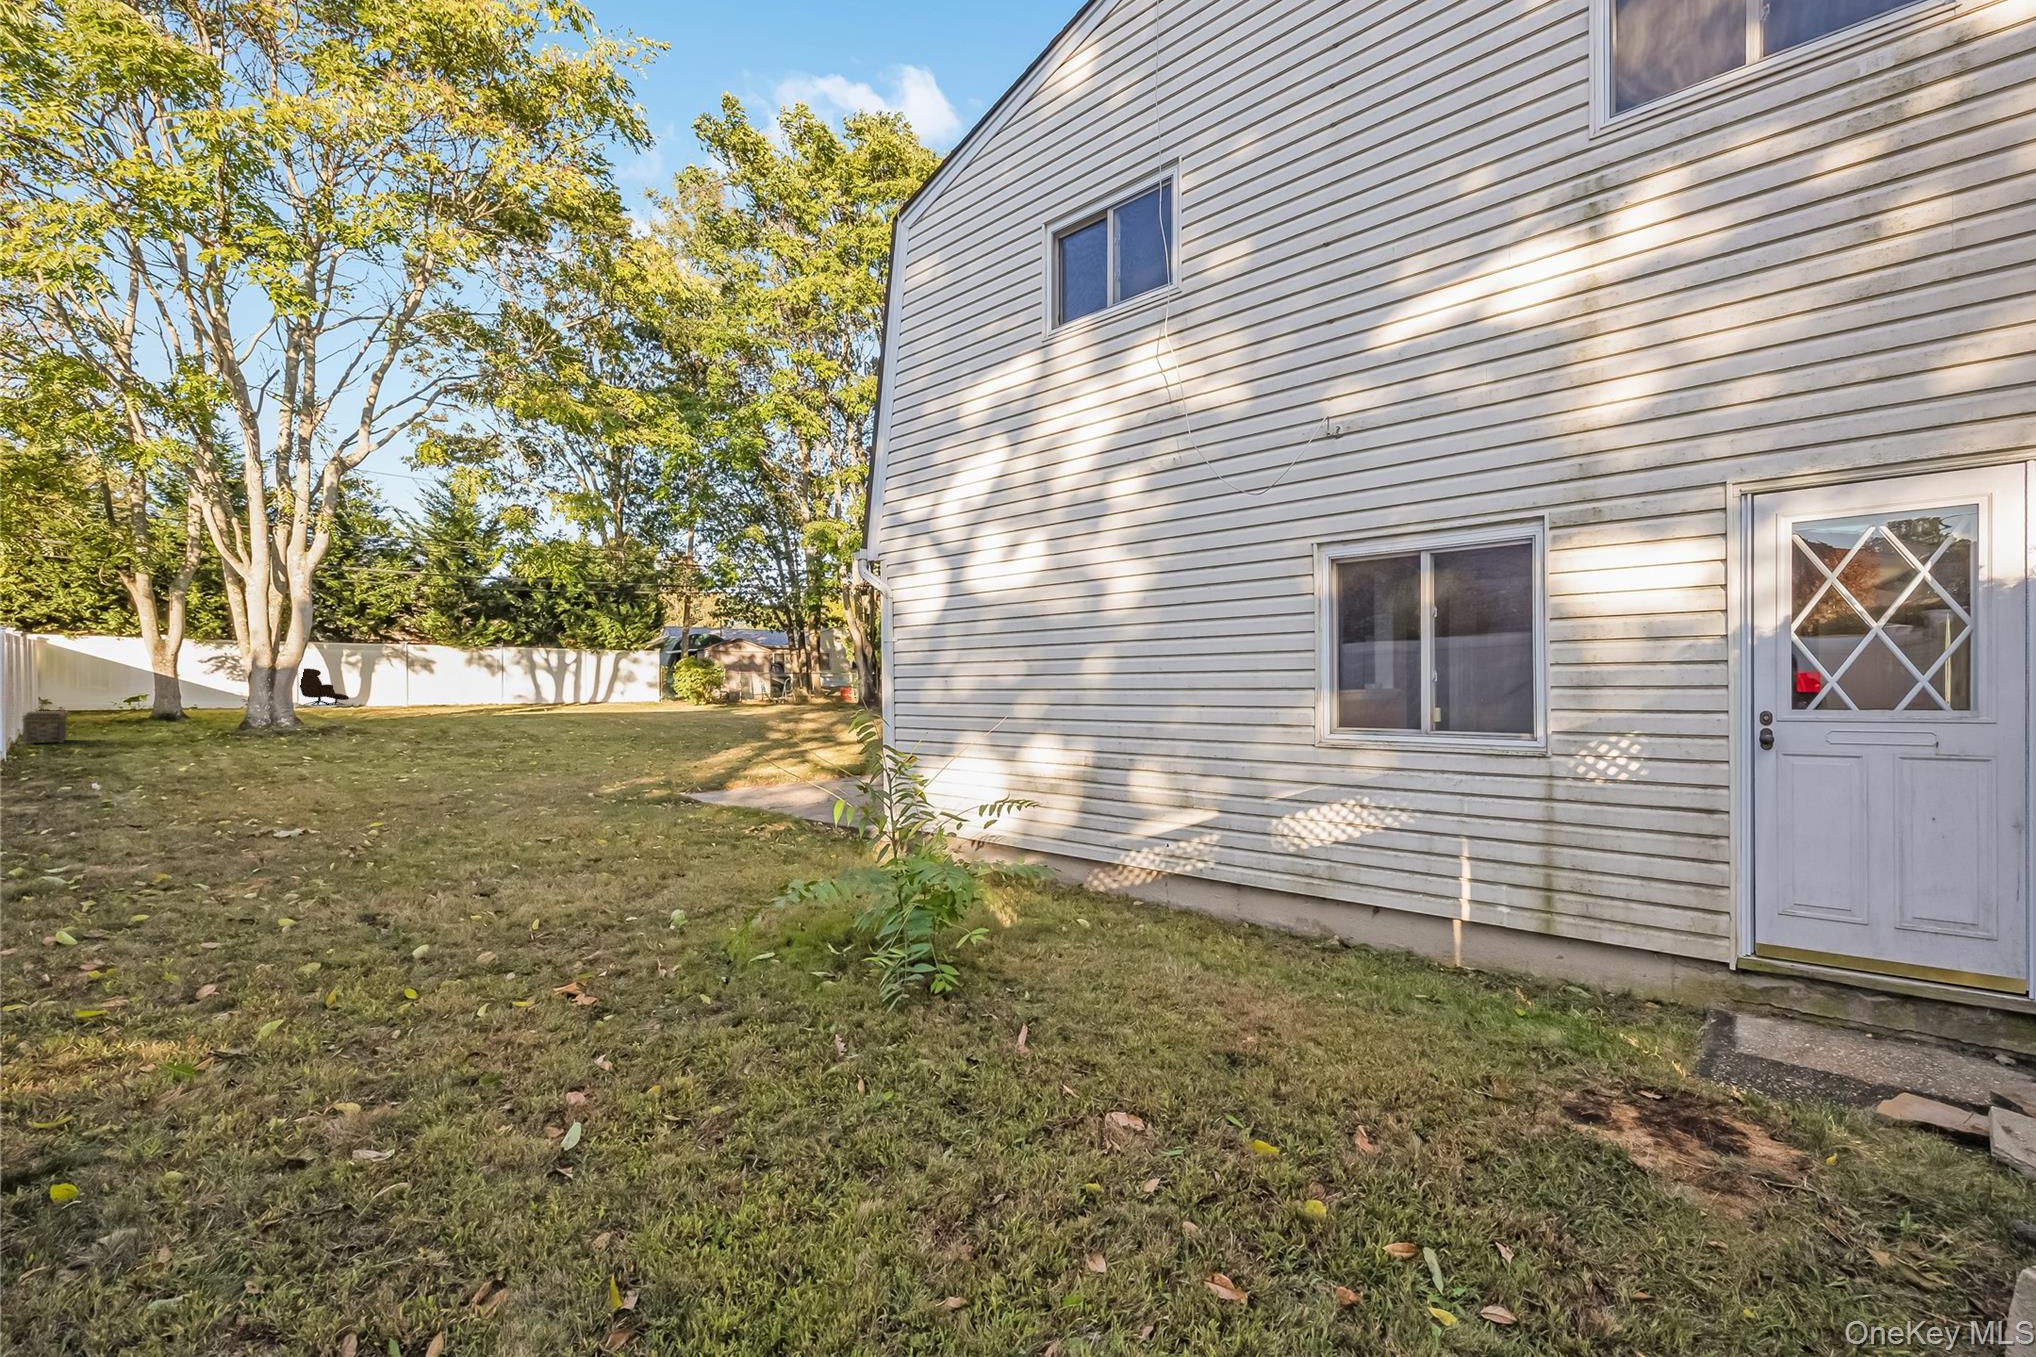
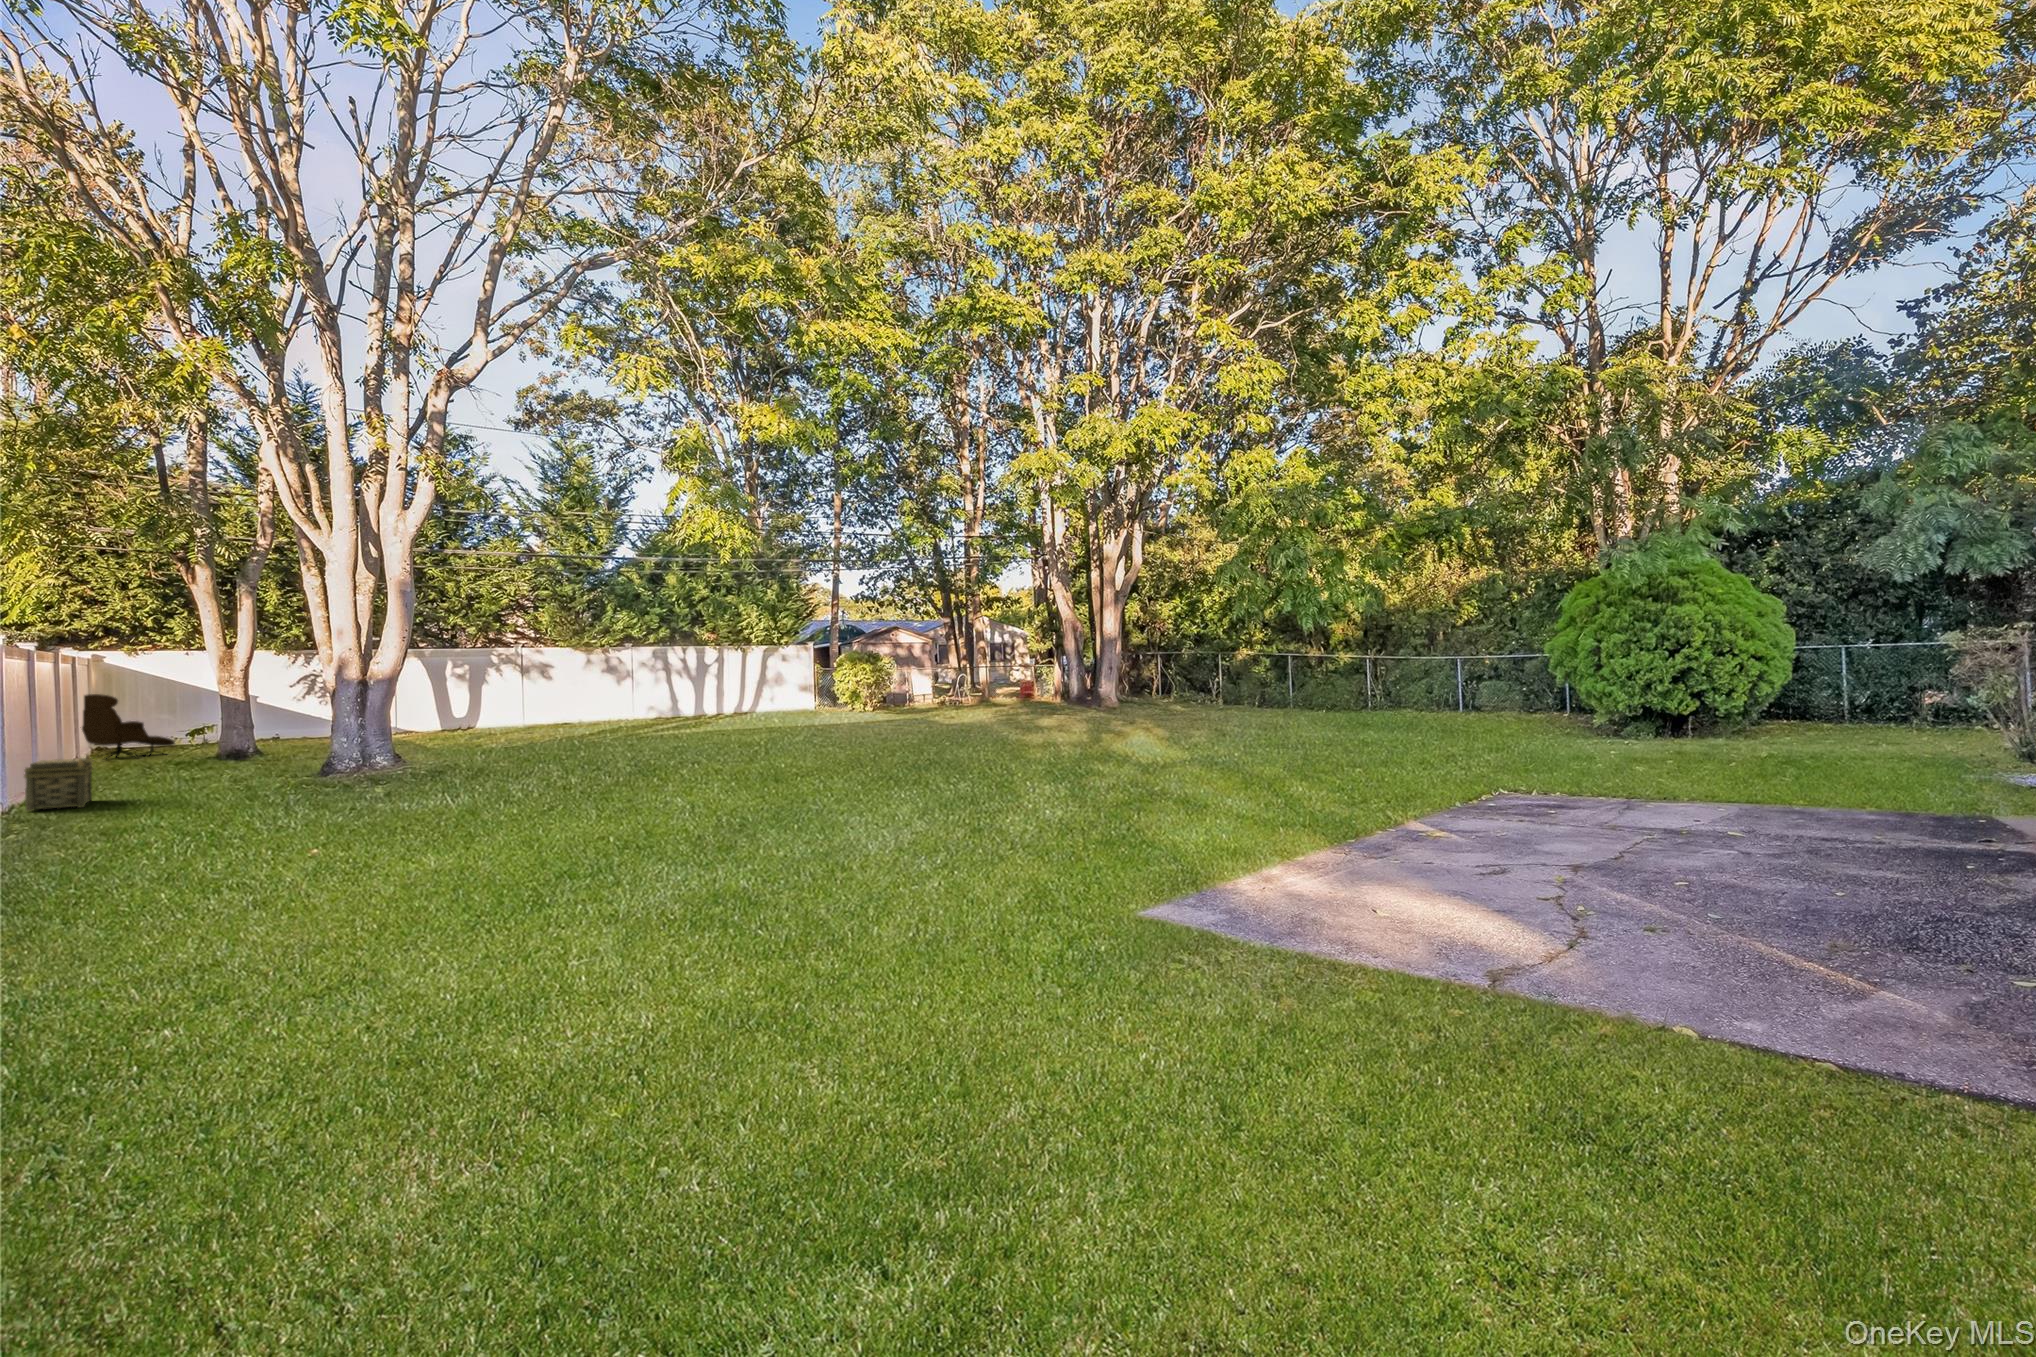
lounge chair: present [300,669,349,705] -> present [82,694,175,759]

